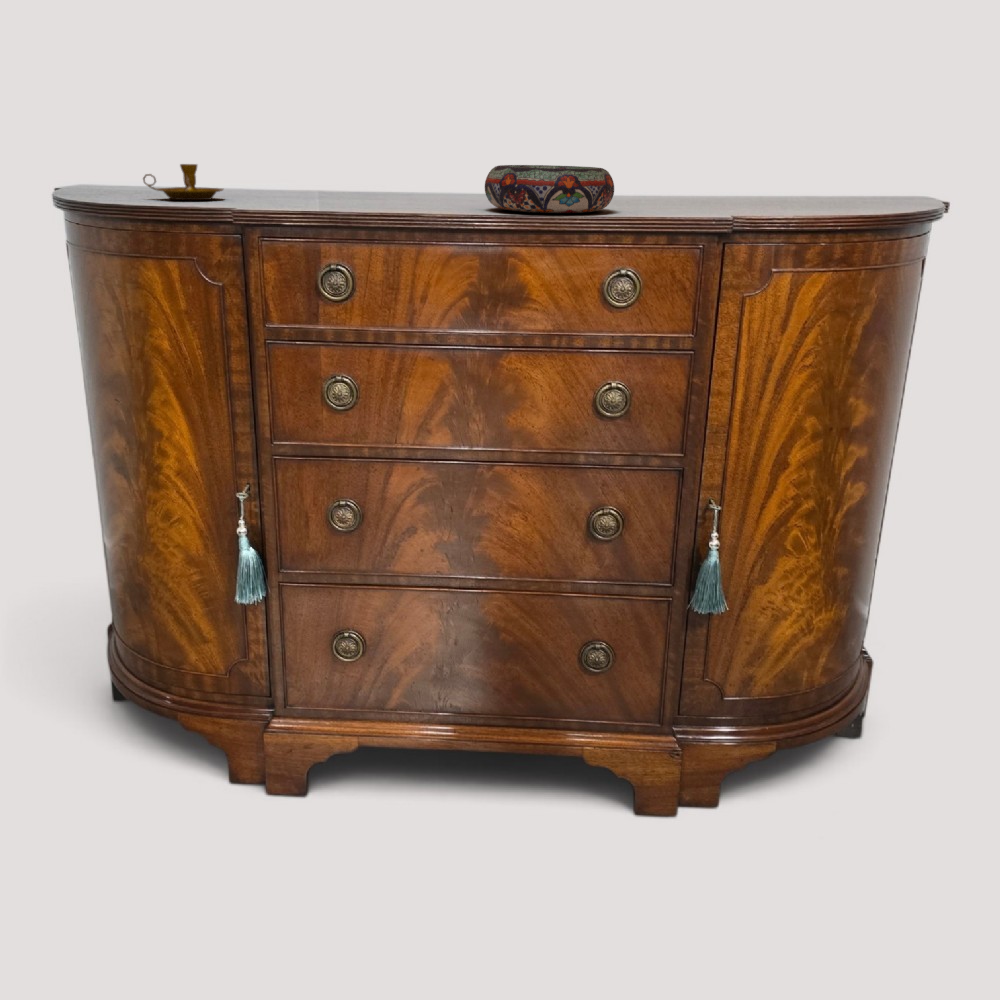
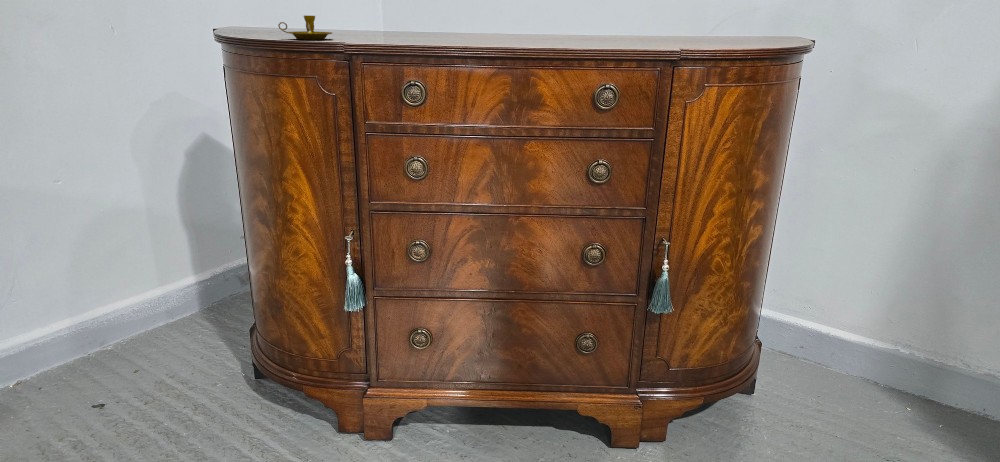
decorative bowl: present [485,165,614,213] -> none [513,16,599,47]

